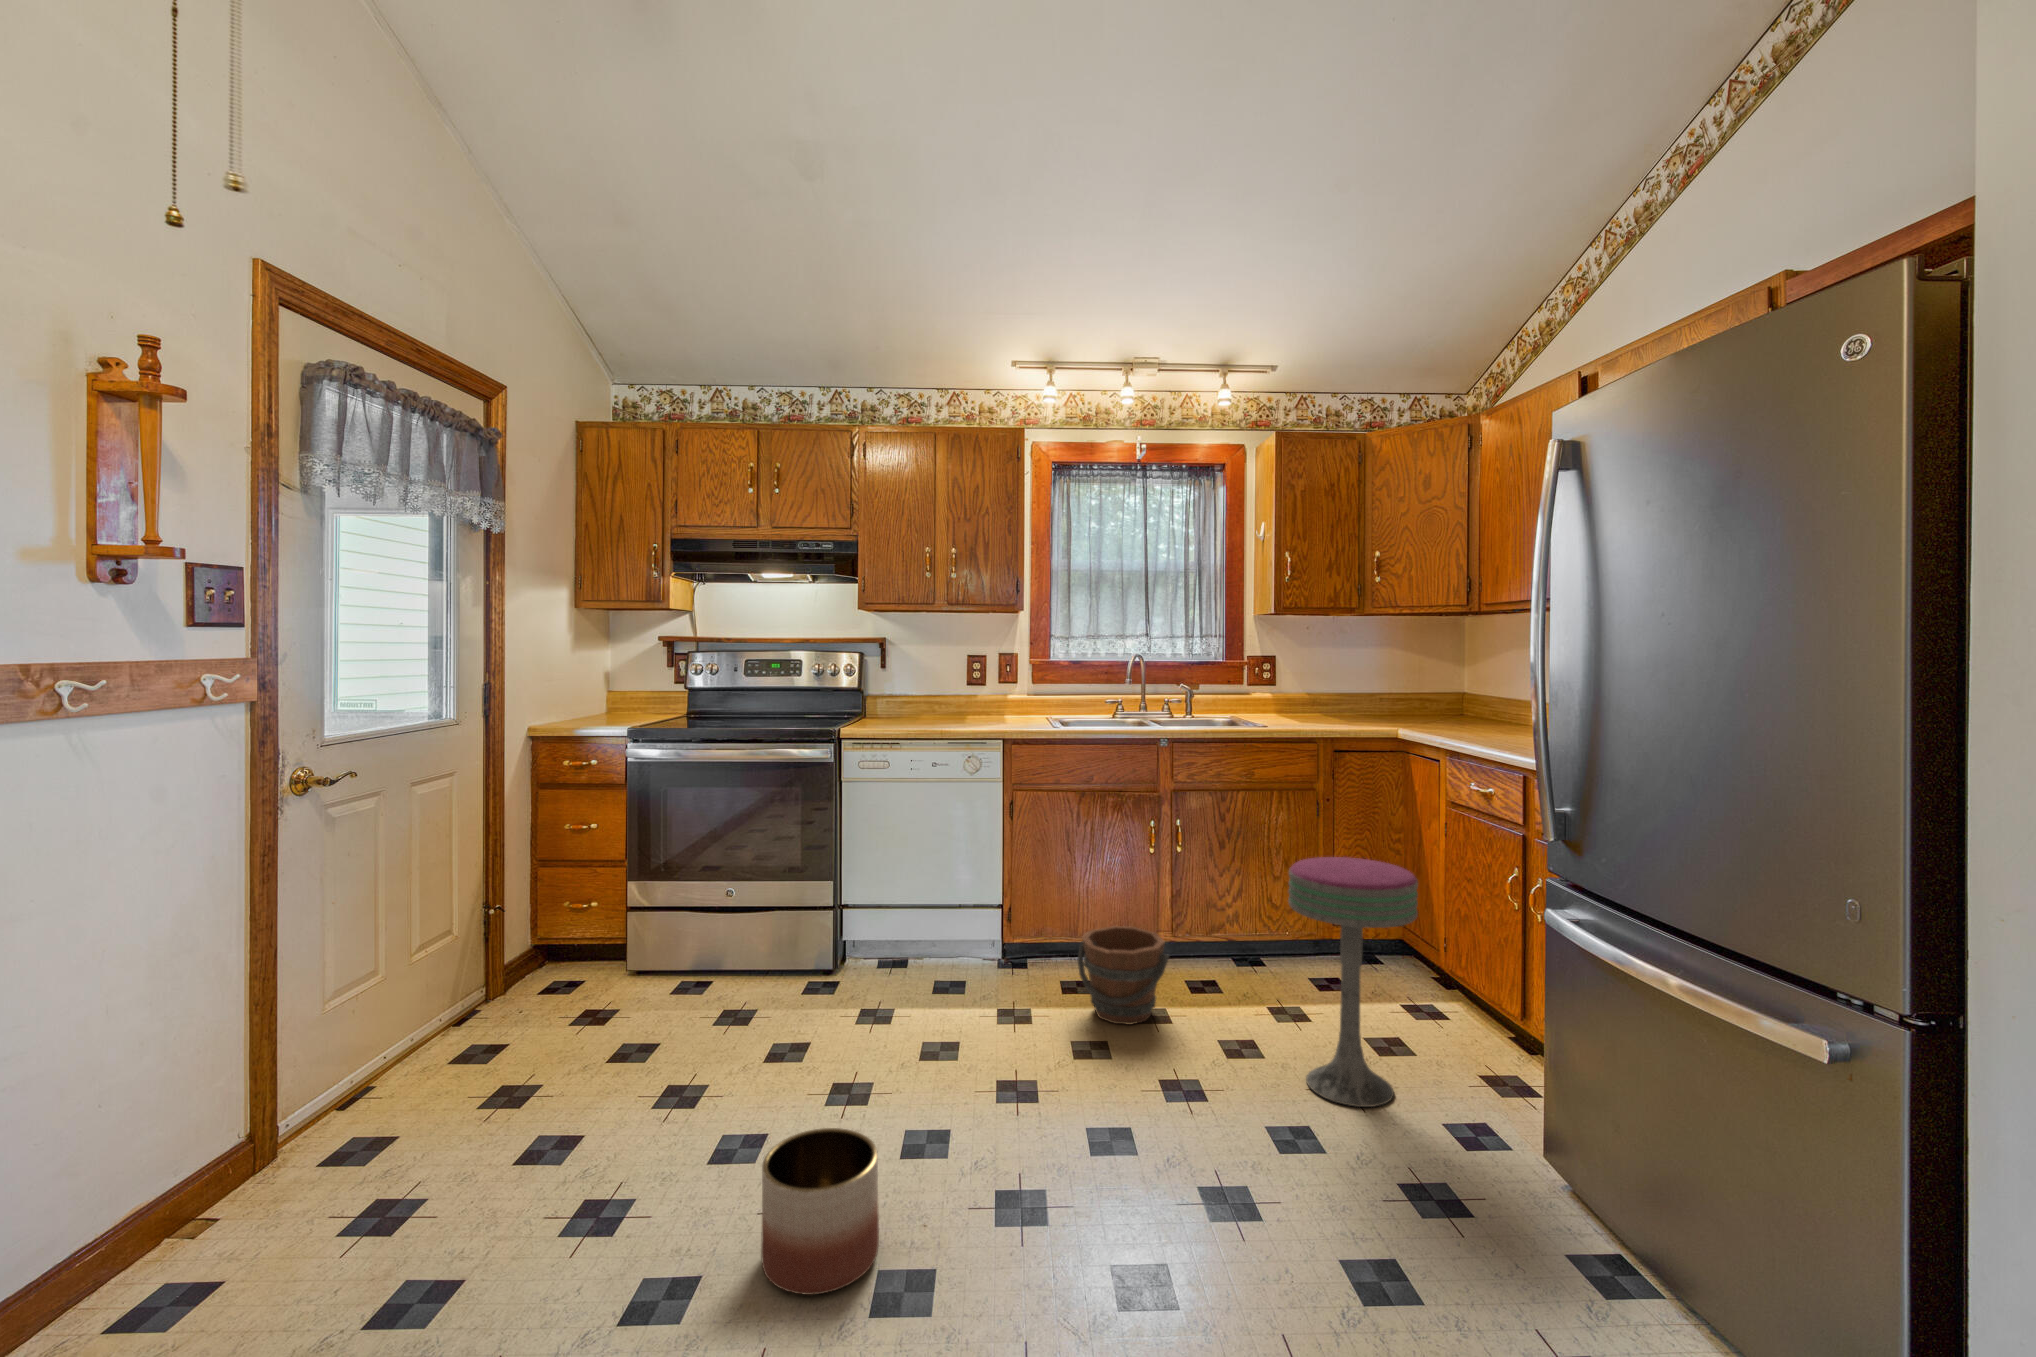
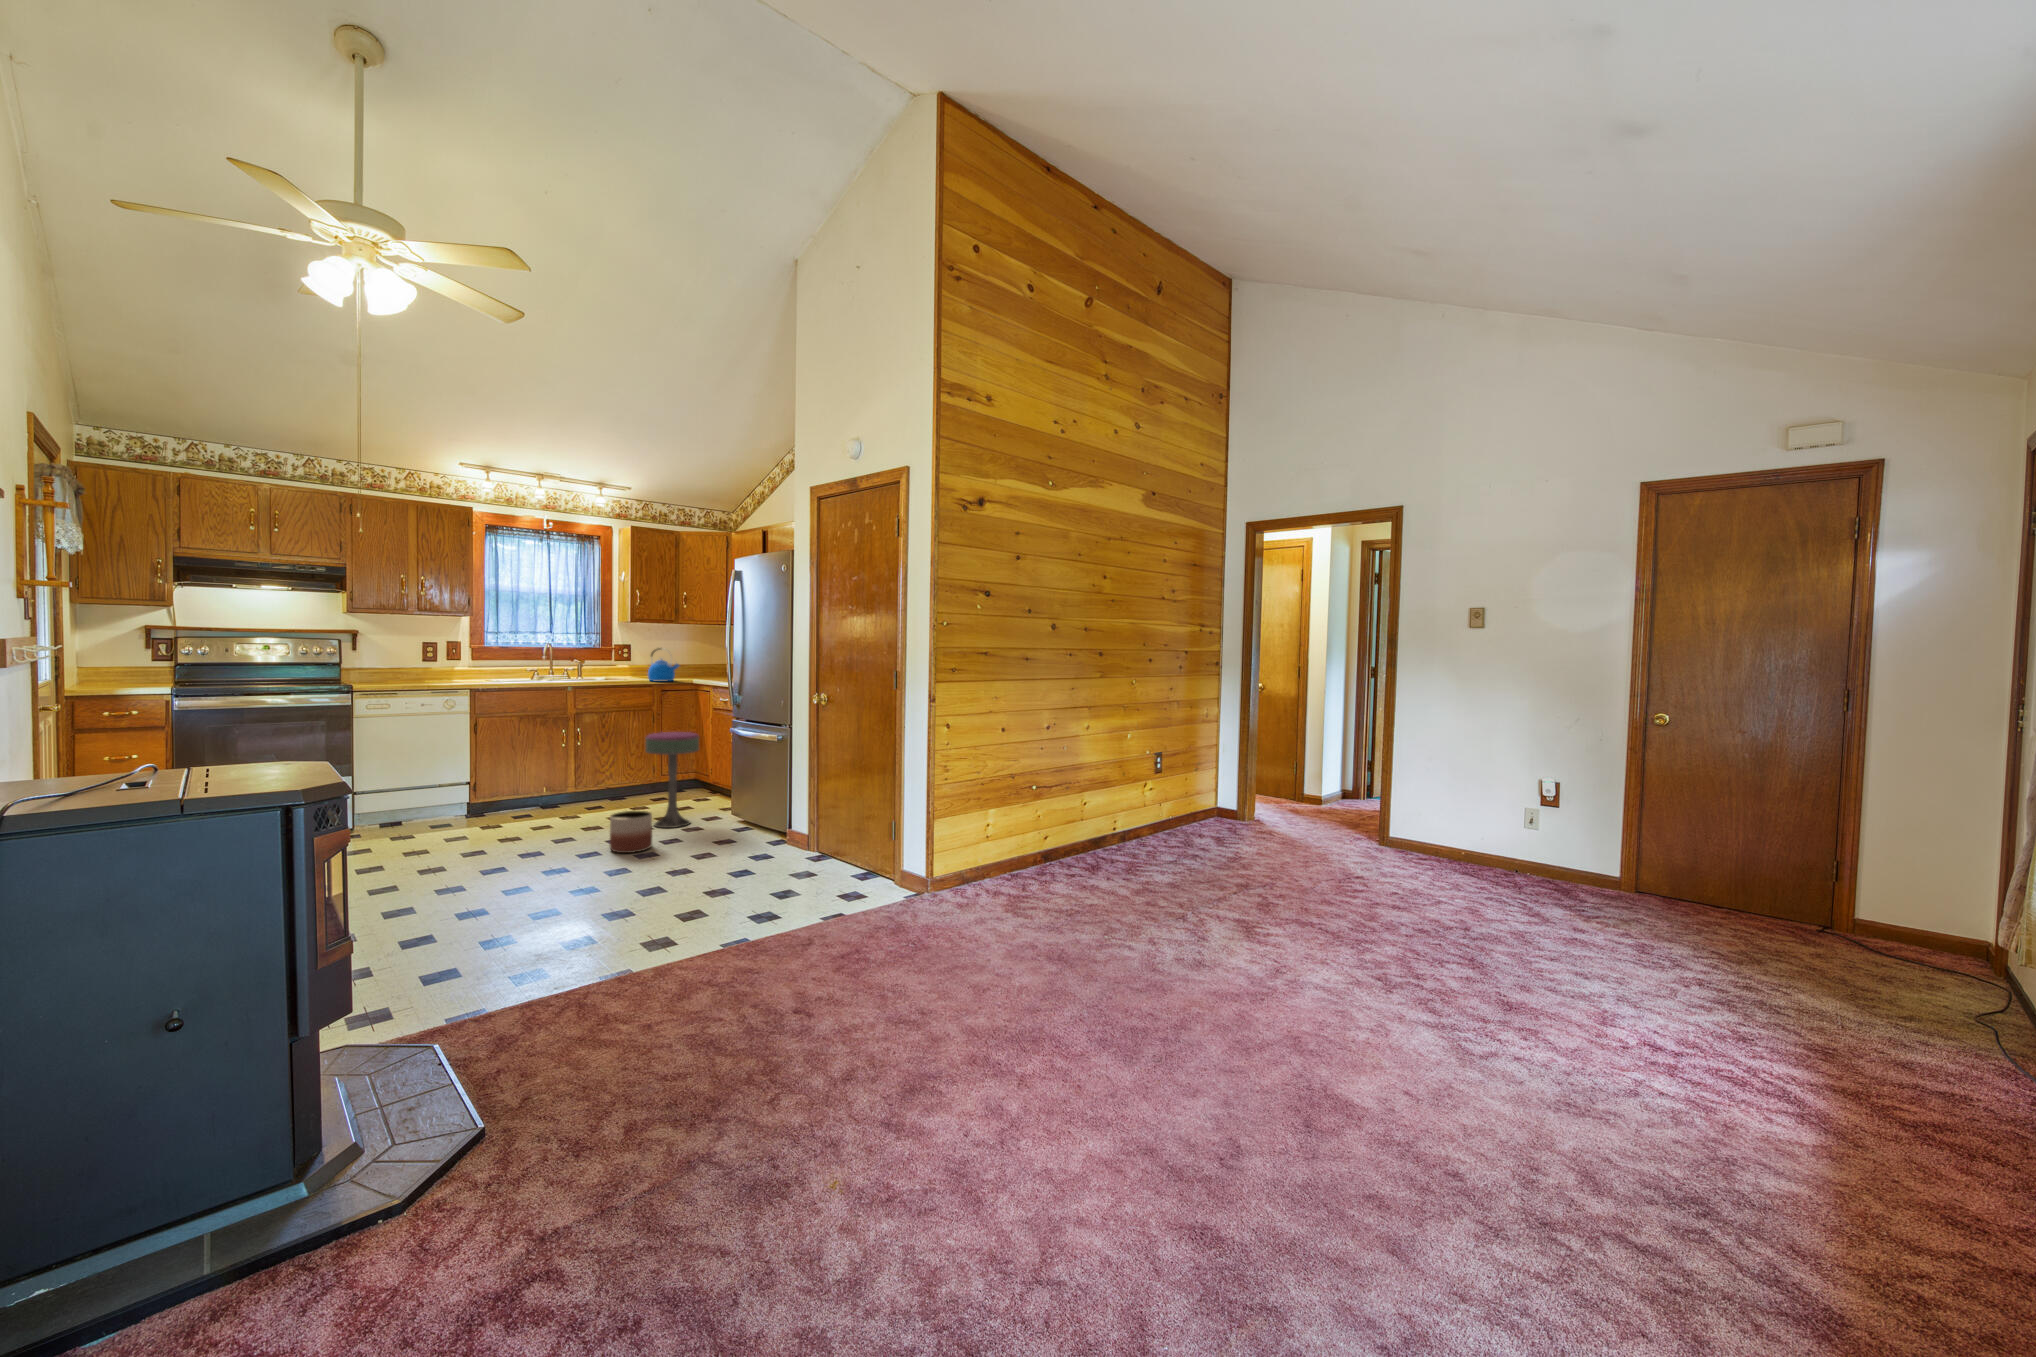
kettle: none [1303,662,1366,731] -> present [648,648,679,682]
bucket: present [1078,926,1169,1025] -> none [531,782,584,826]
planter: present [761,1128,879,1295] -> present [610,811,652,853]

